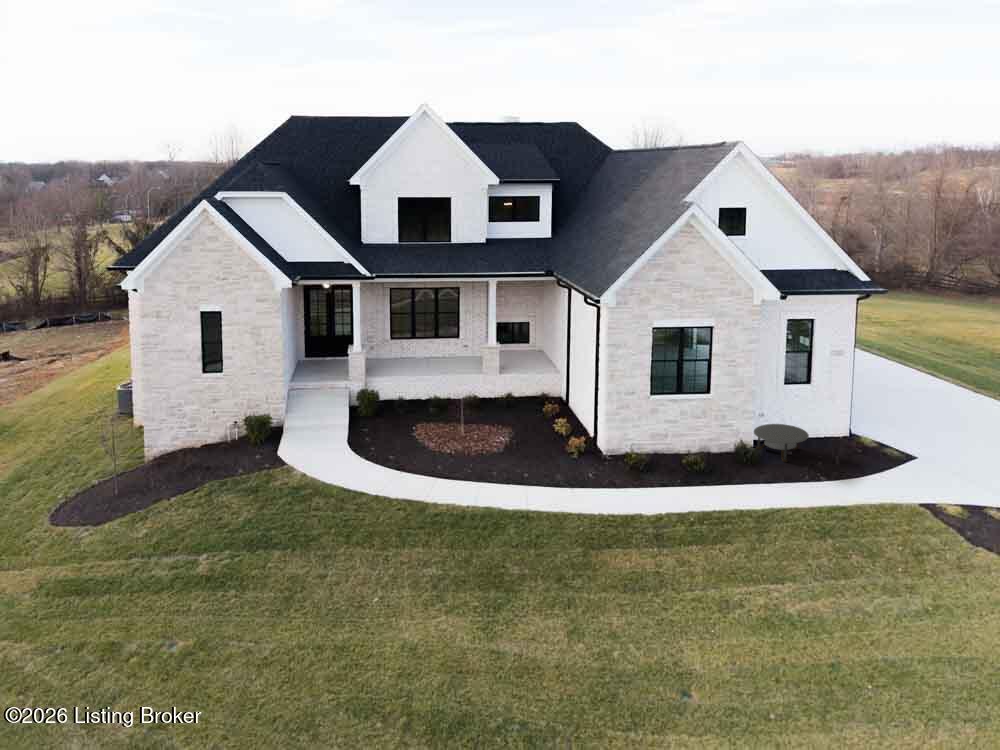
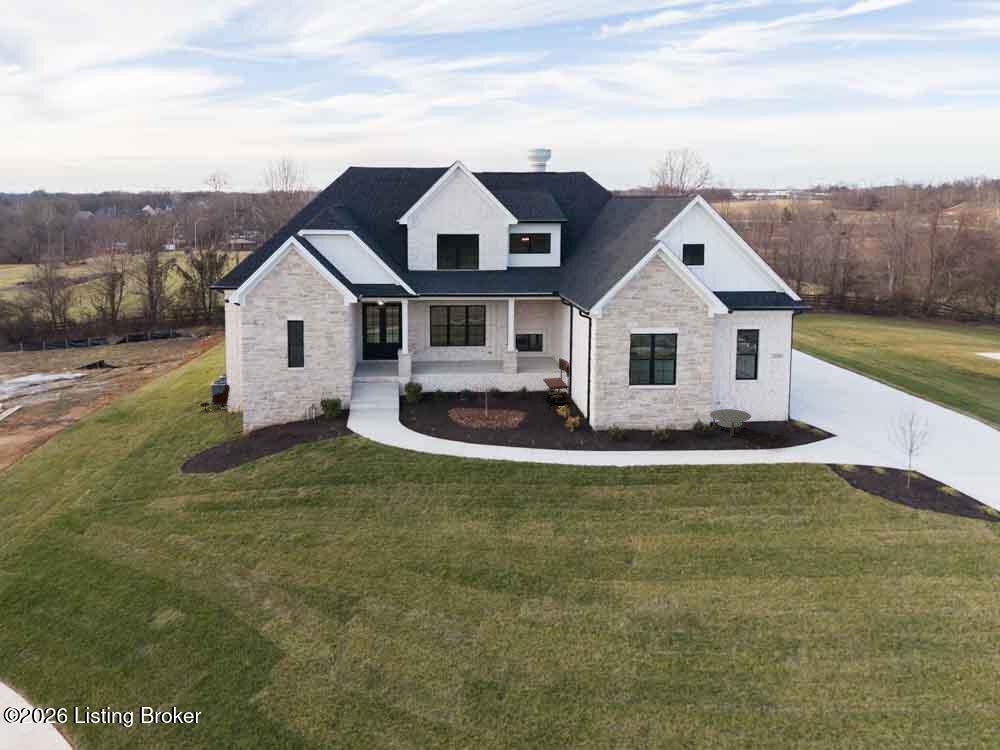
bench: none [534,355,569,413] -> present [543,358,570,403]
lounge chair: none [94,392,136,430] -> present [200,384,230,411]

